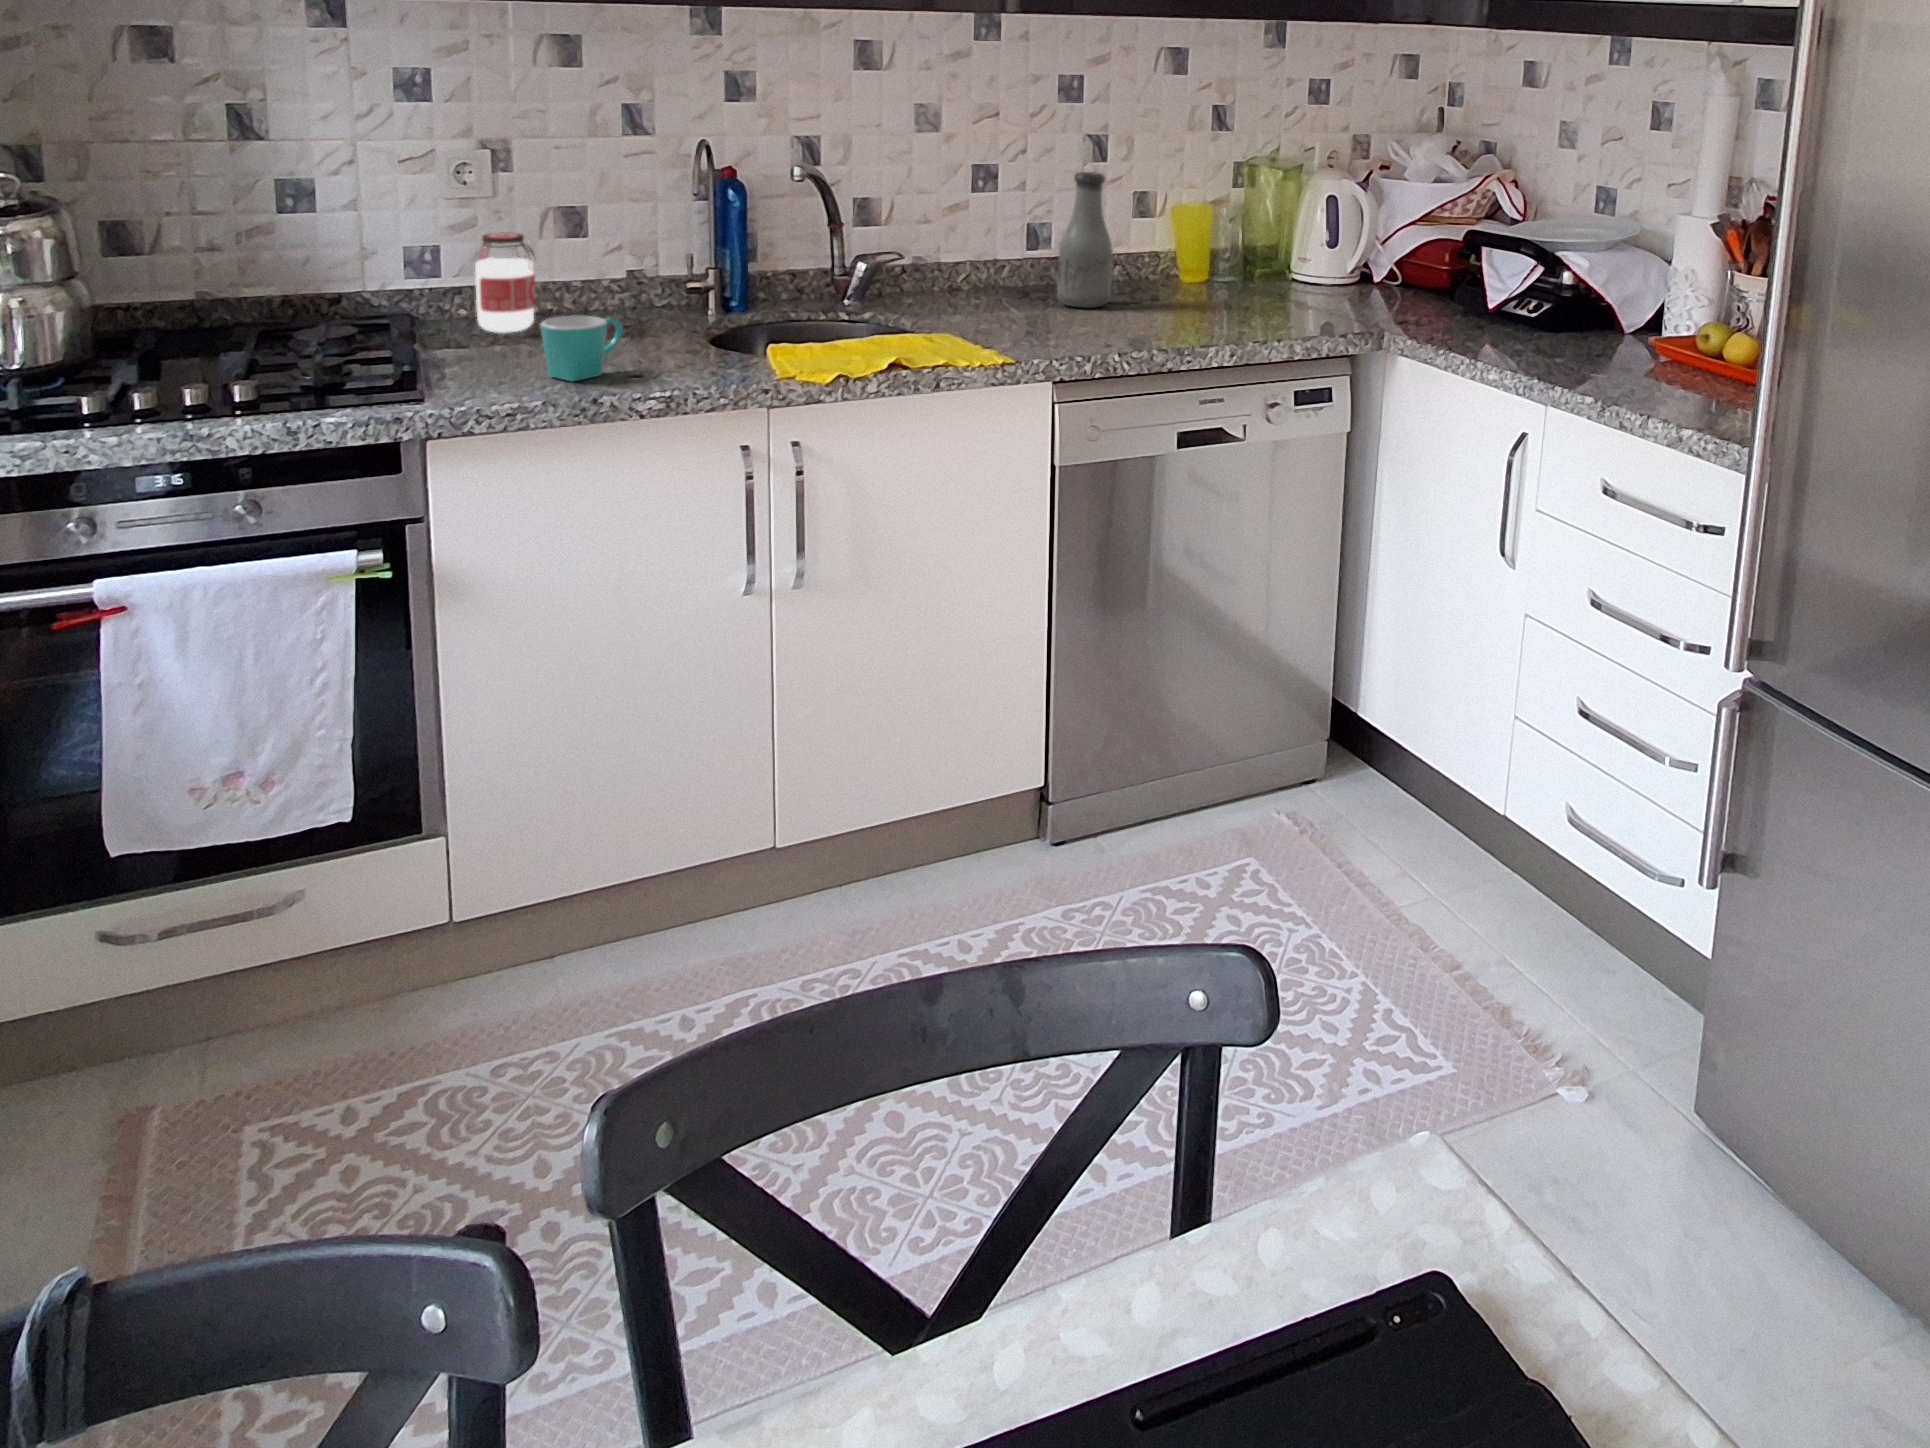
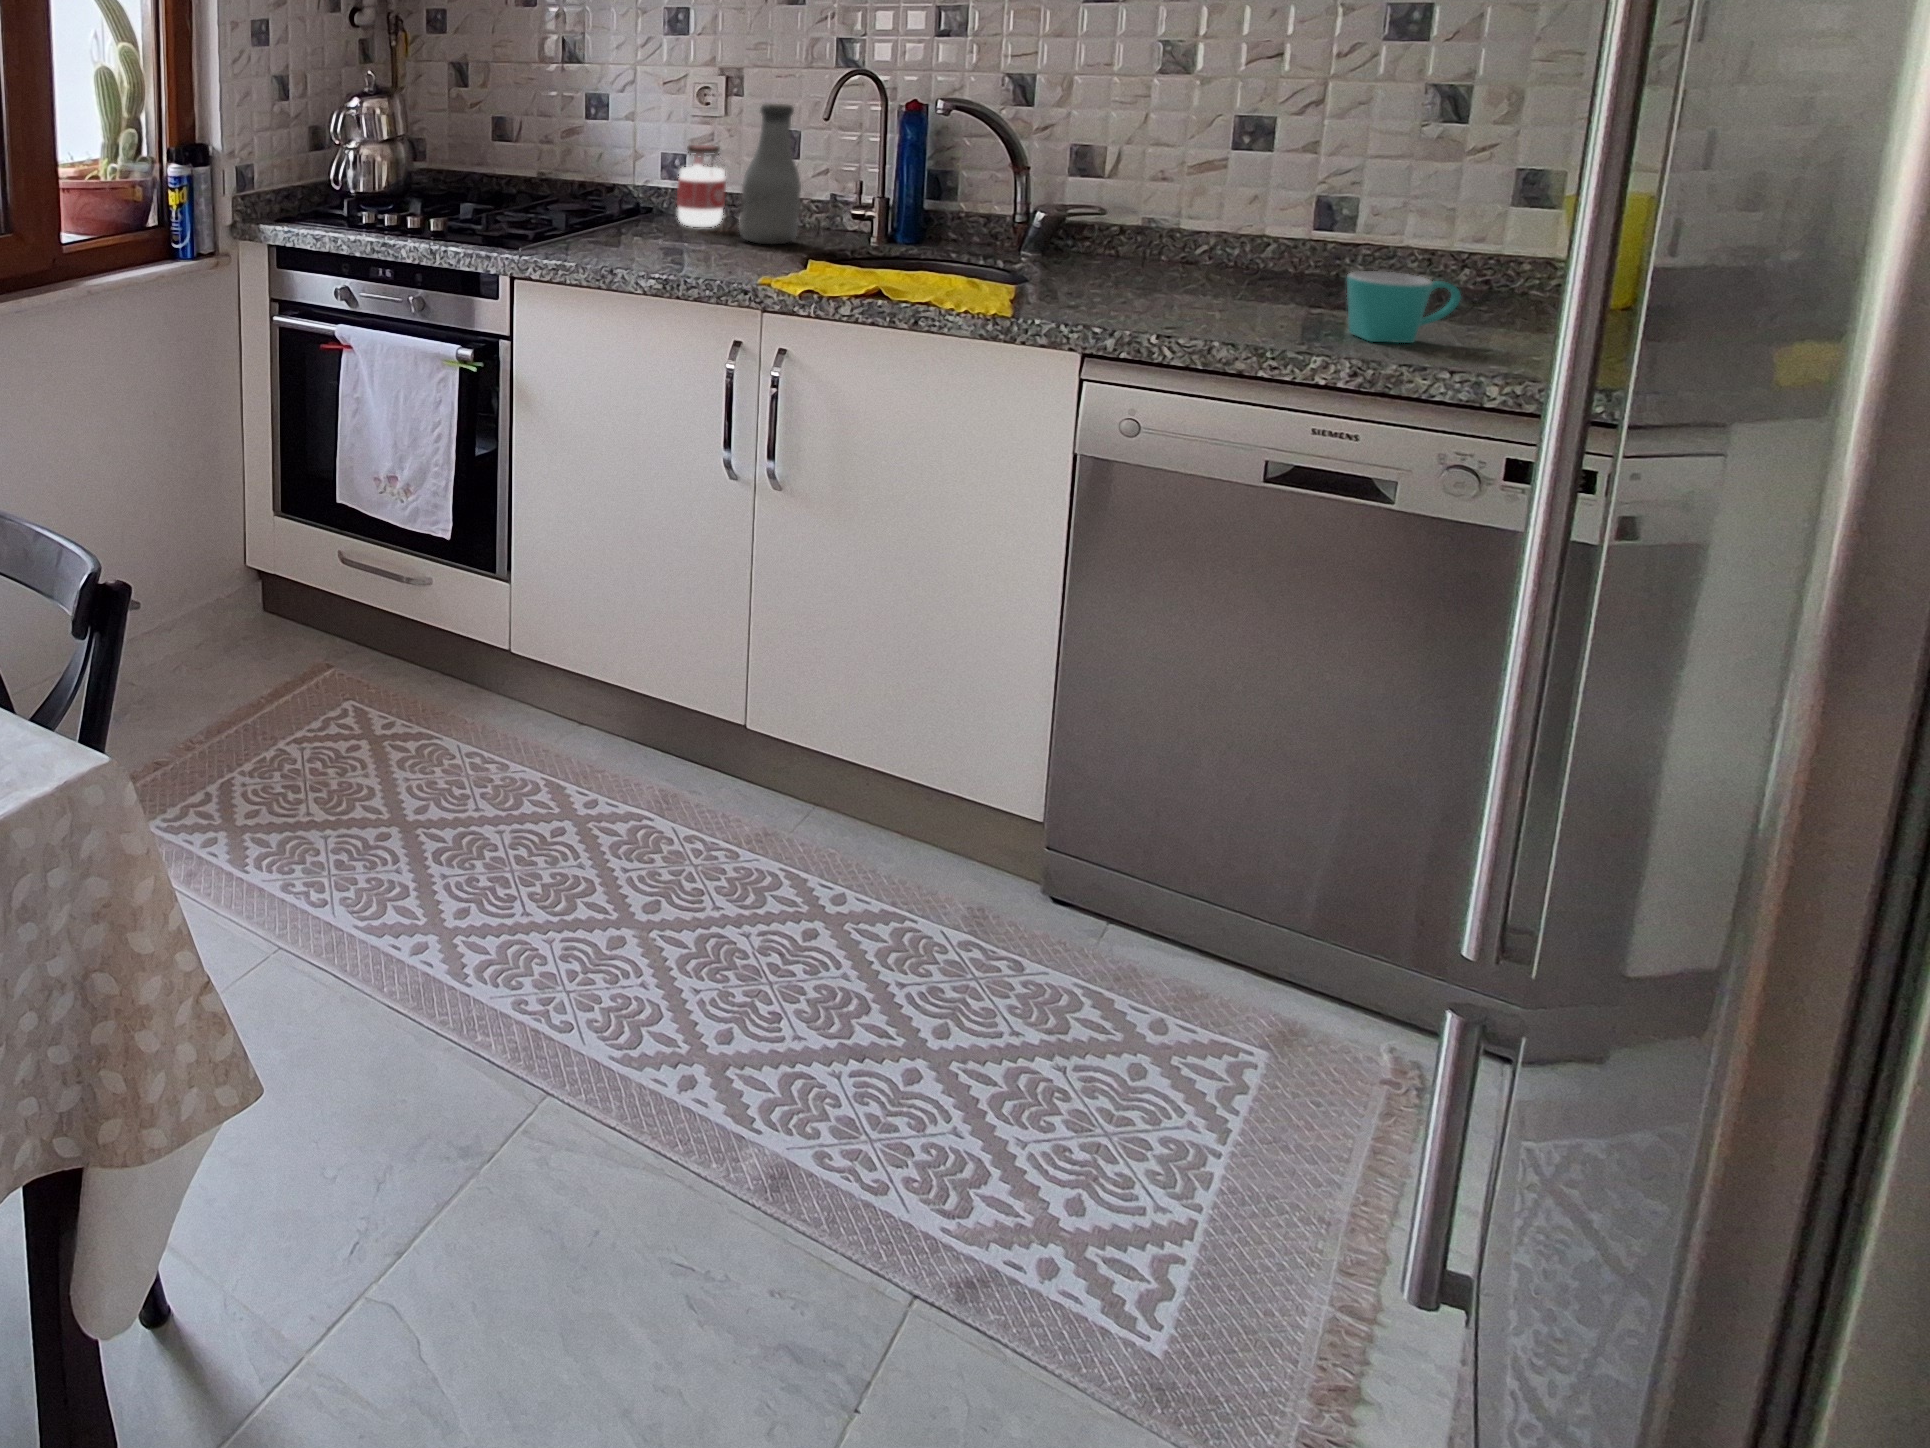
bottle: present [1057,172,1113,308] -> present [739,104,801,245]
mug: present [540,316,623,381] -> present [1347,271,1461,343]

